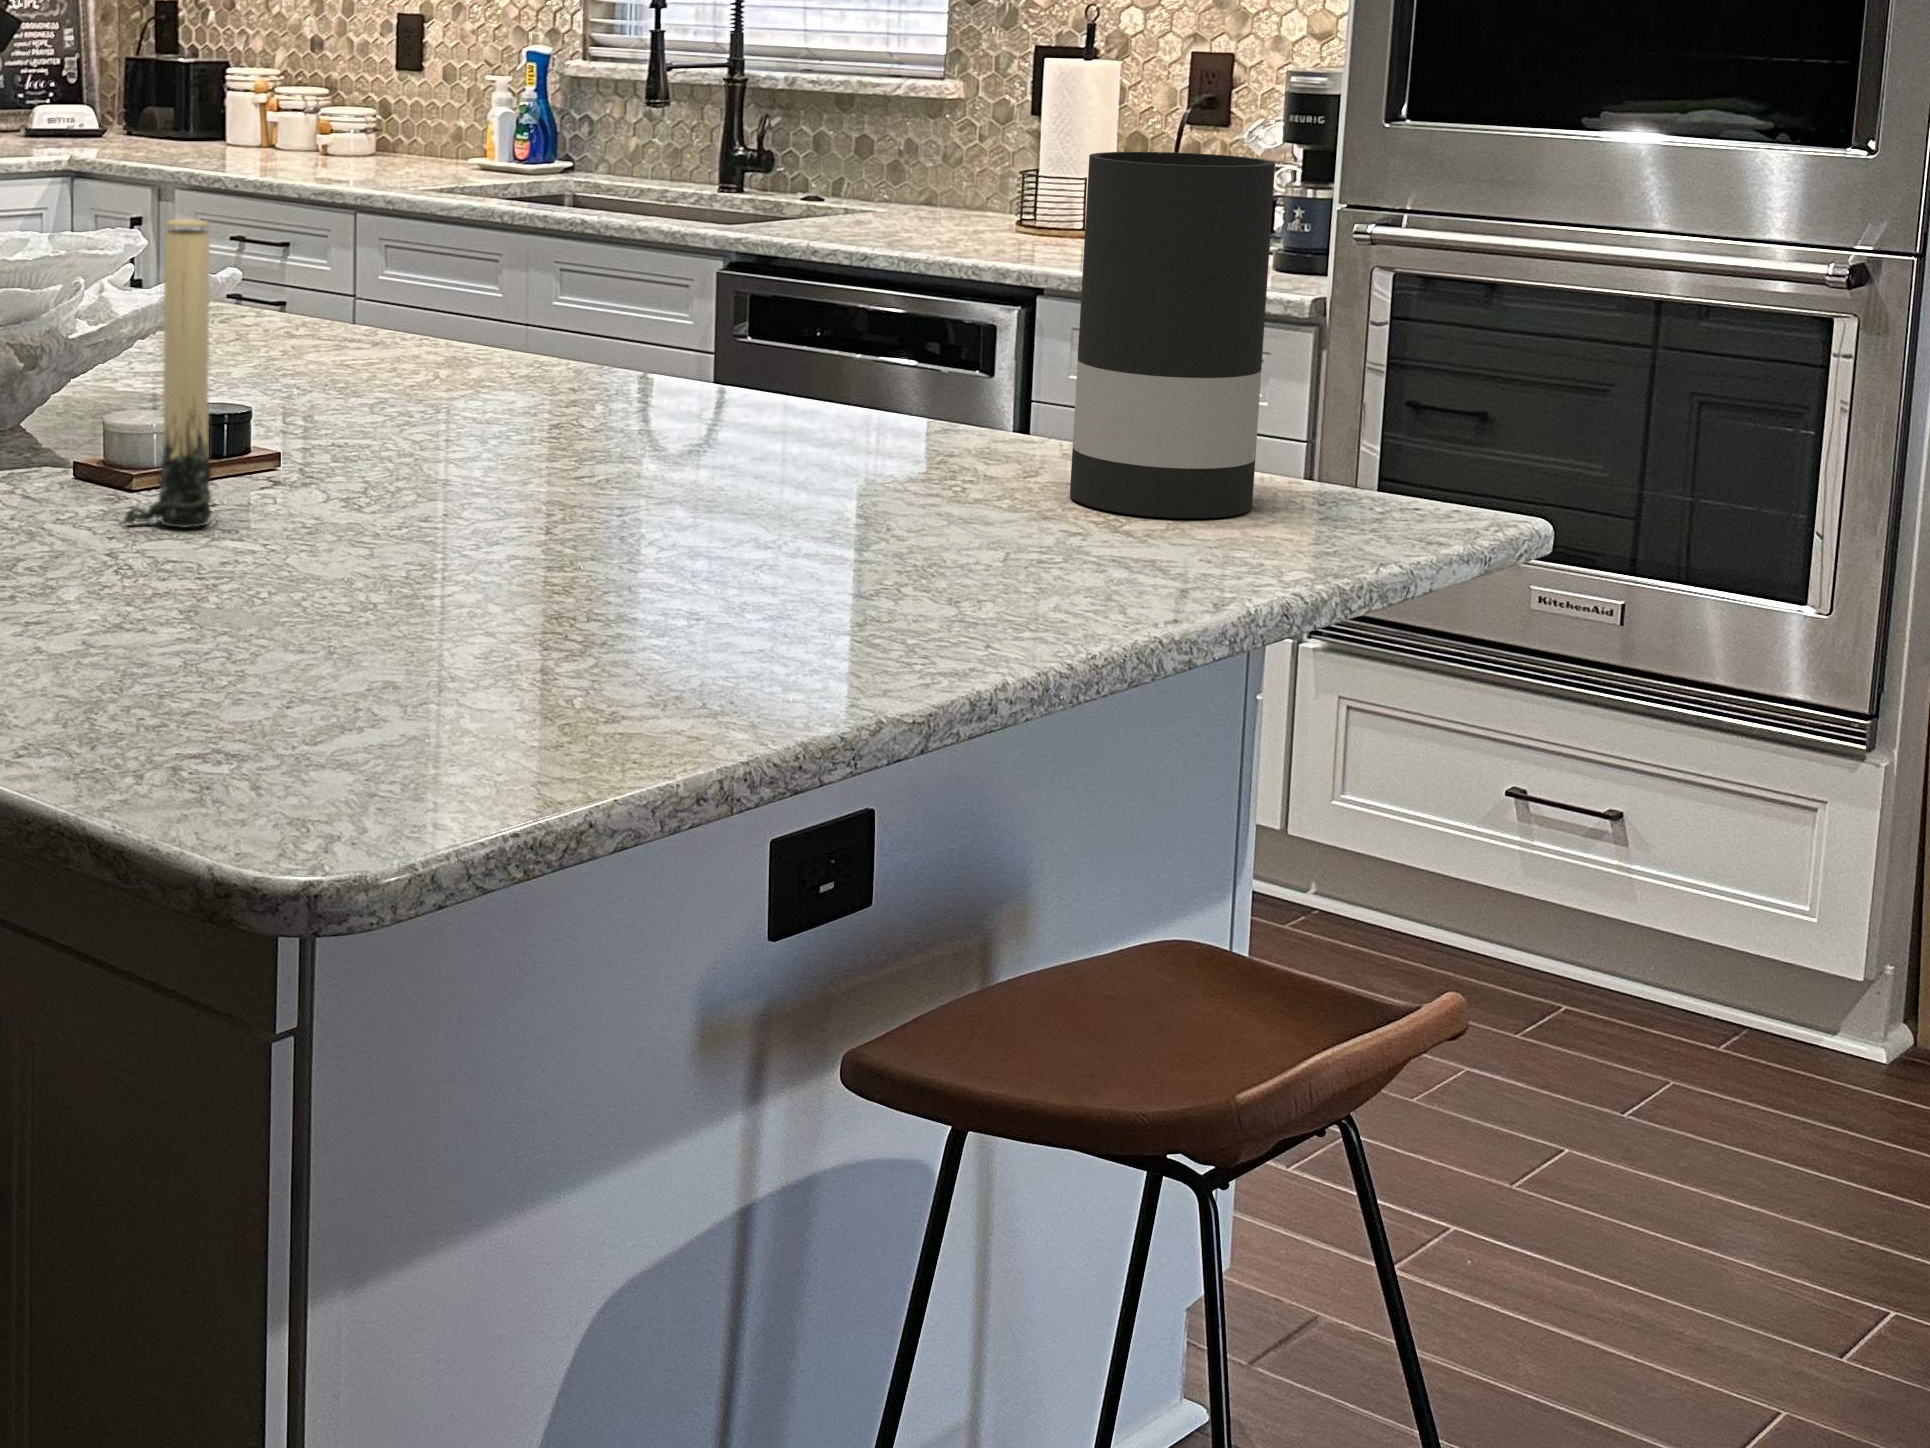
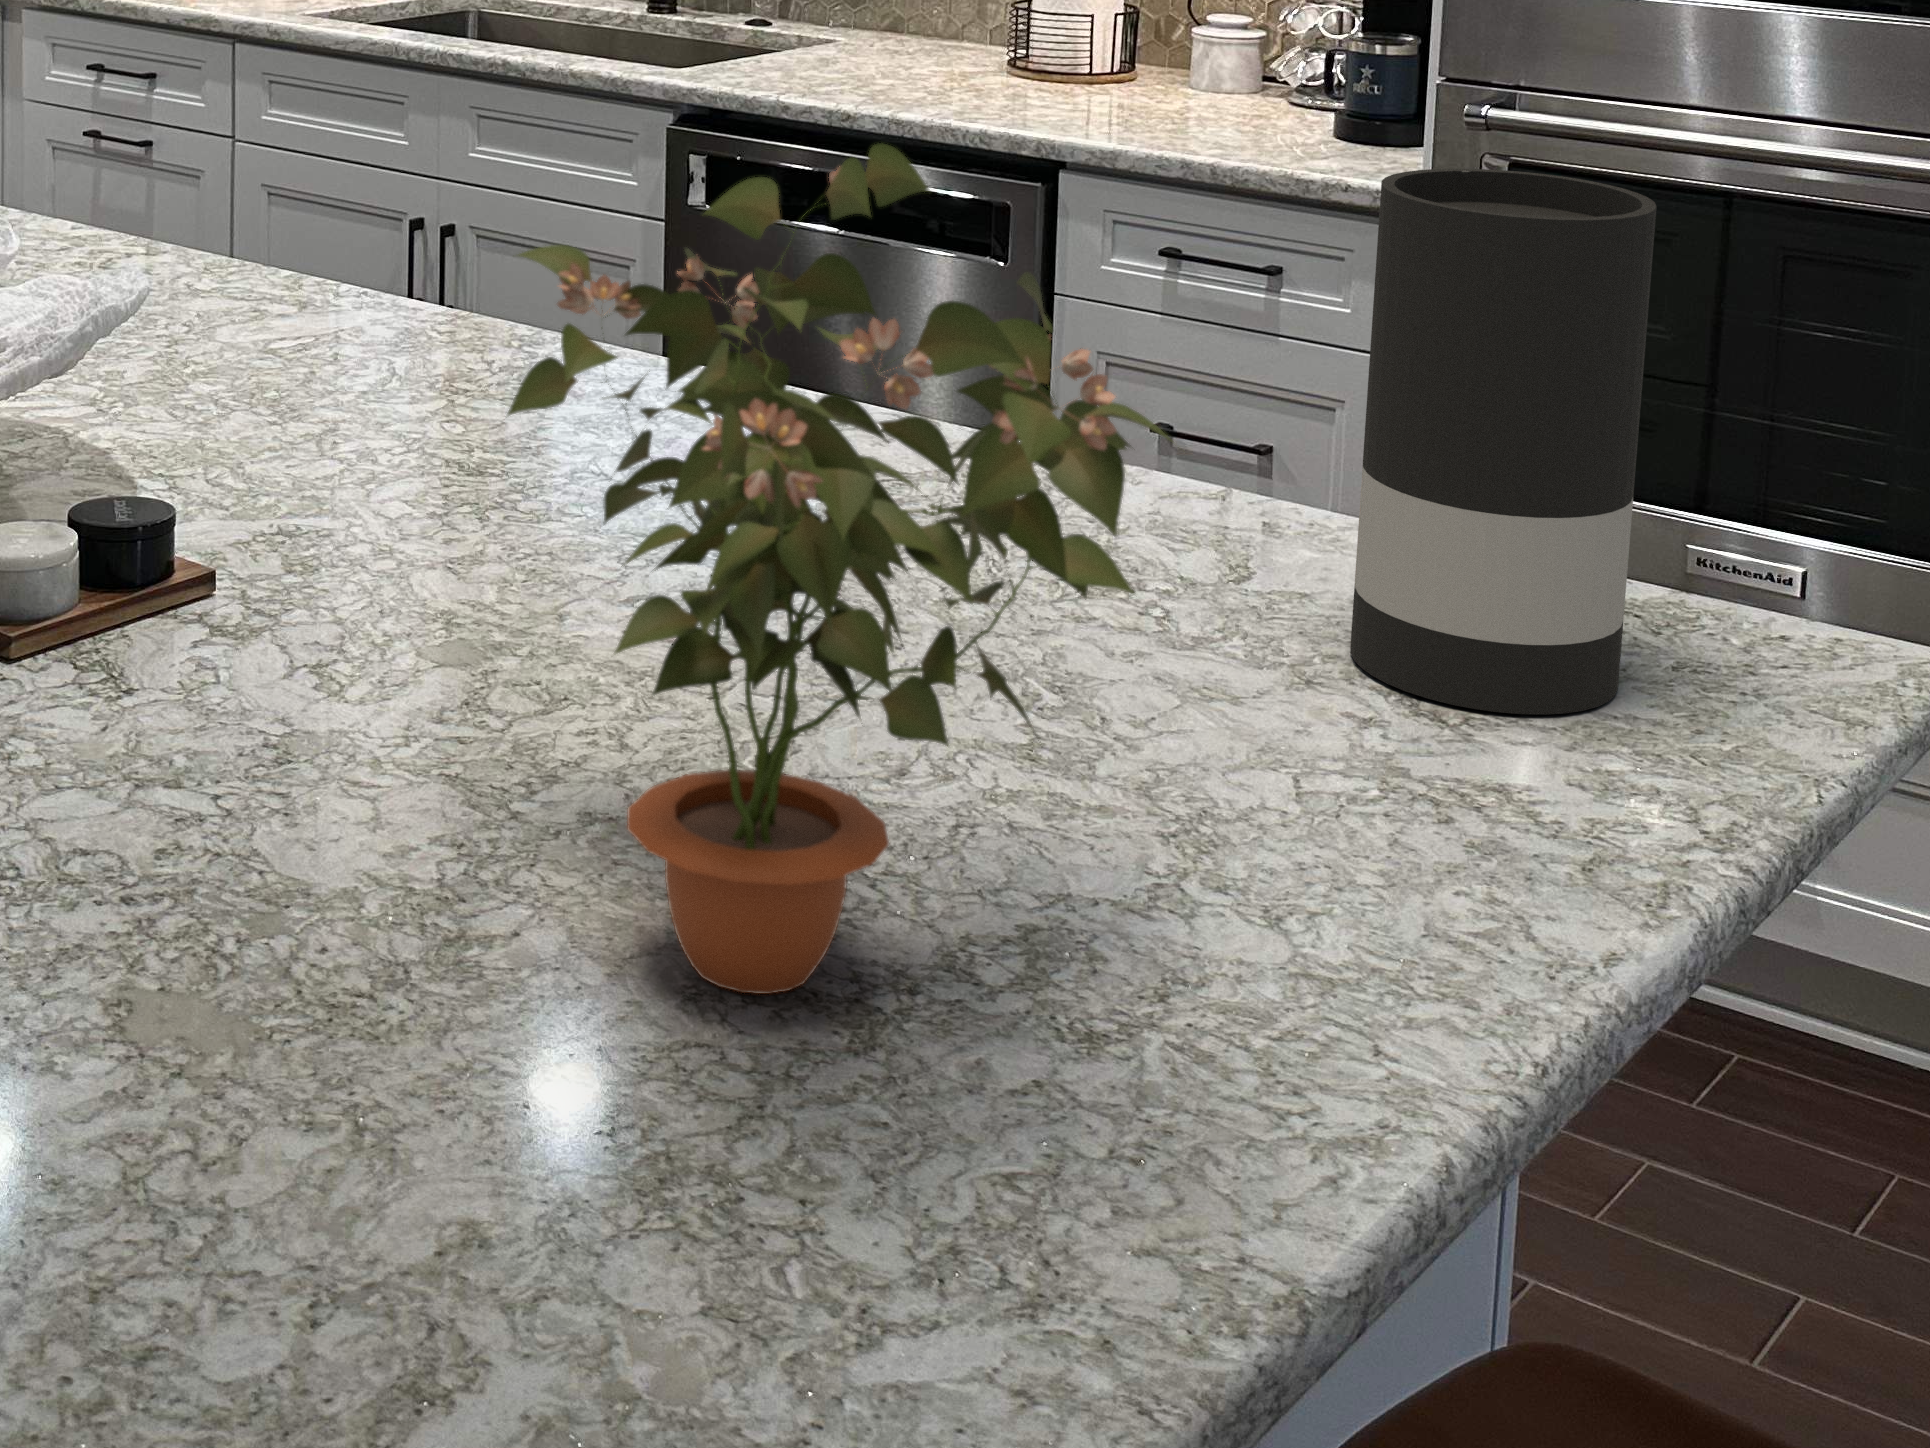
potted plant: none [444,66,841,596] -> present [507,144,1171,994]
candle: present [125,219,211,528] -> none [20,340,153,805]

